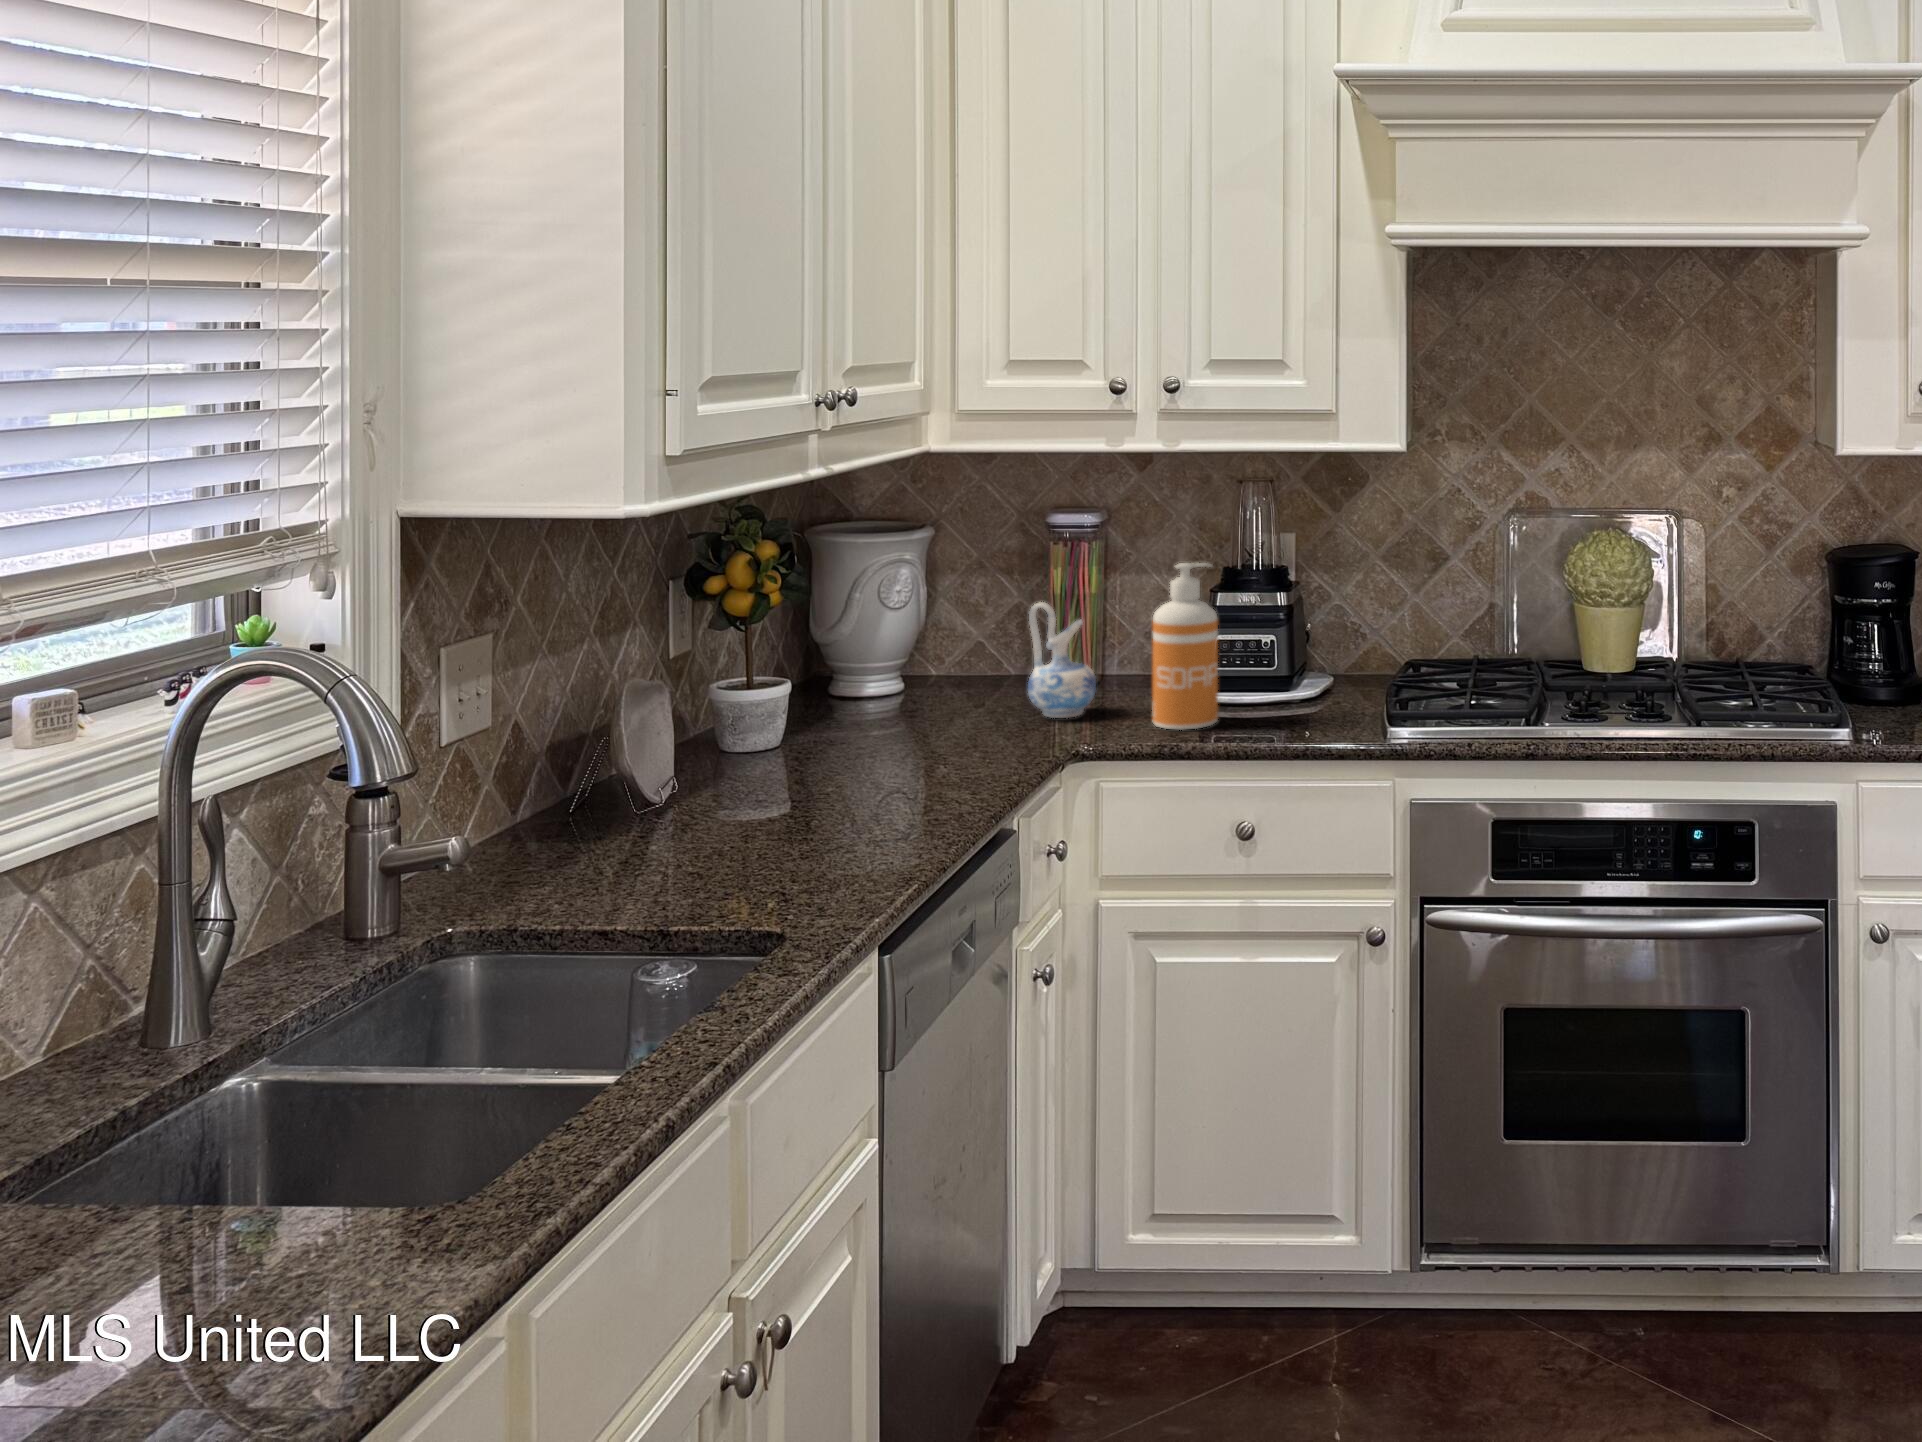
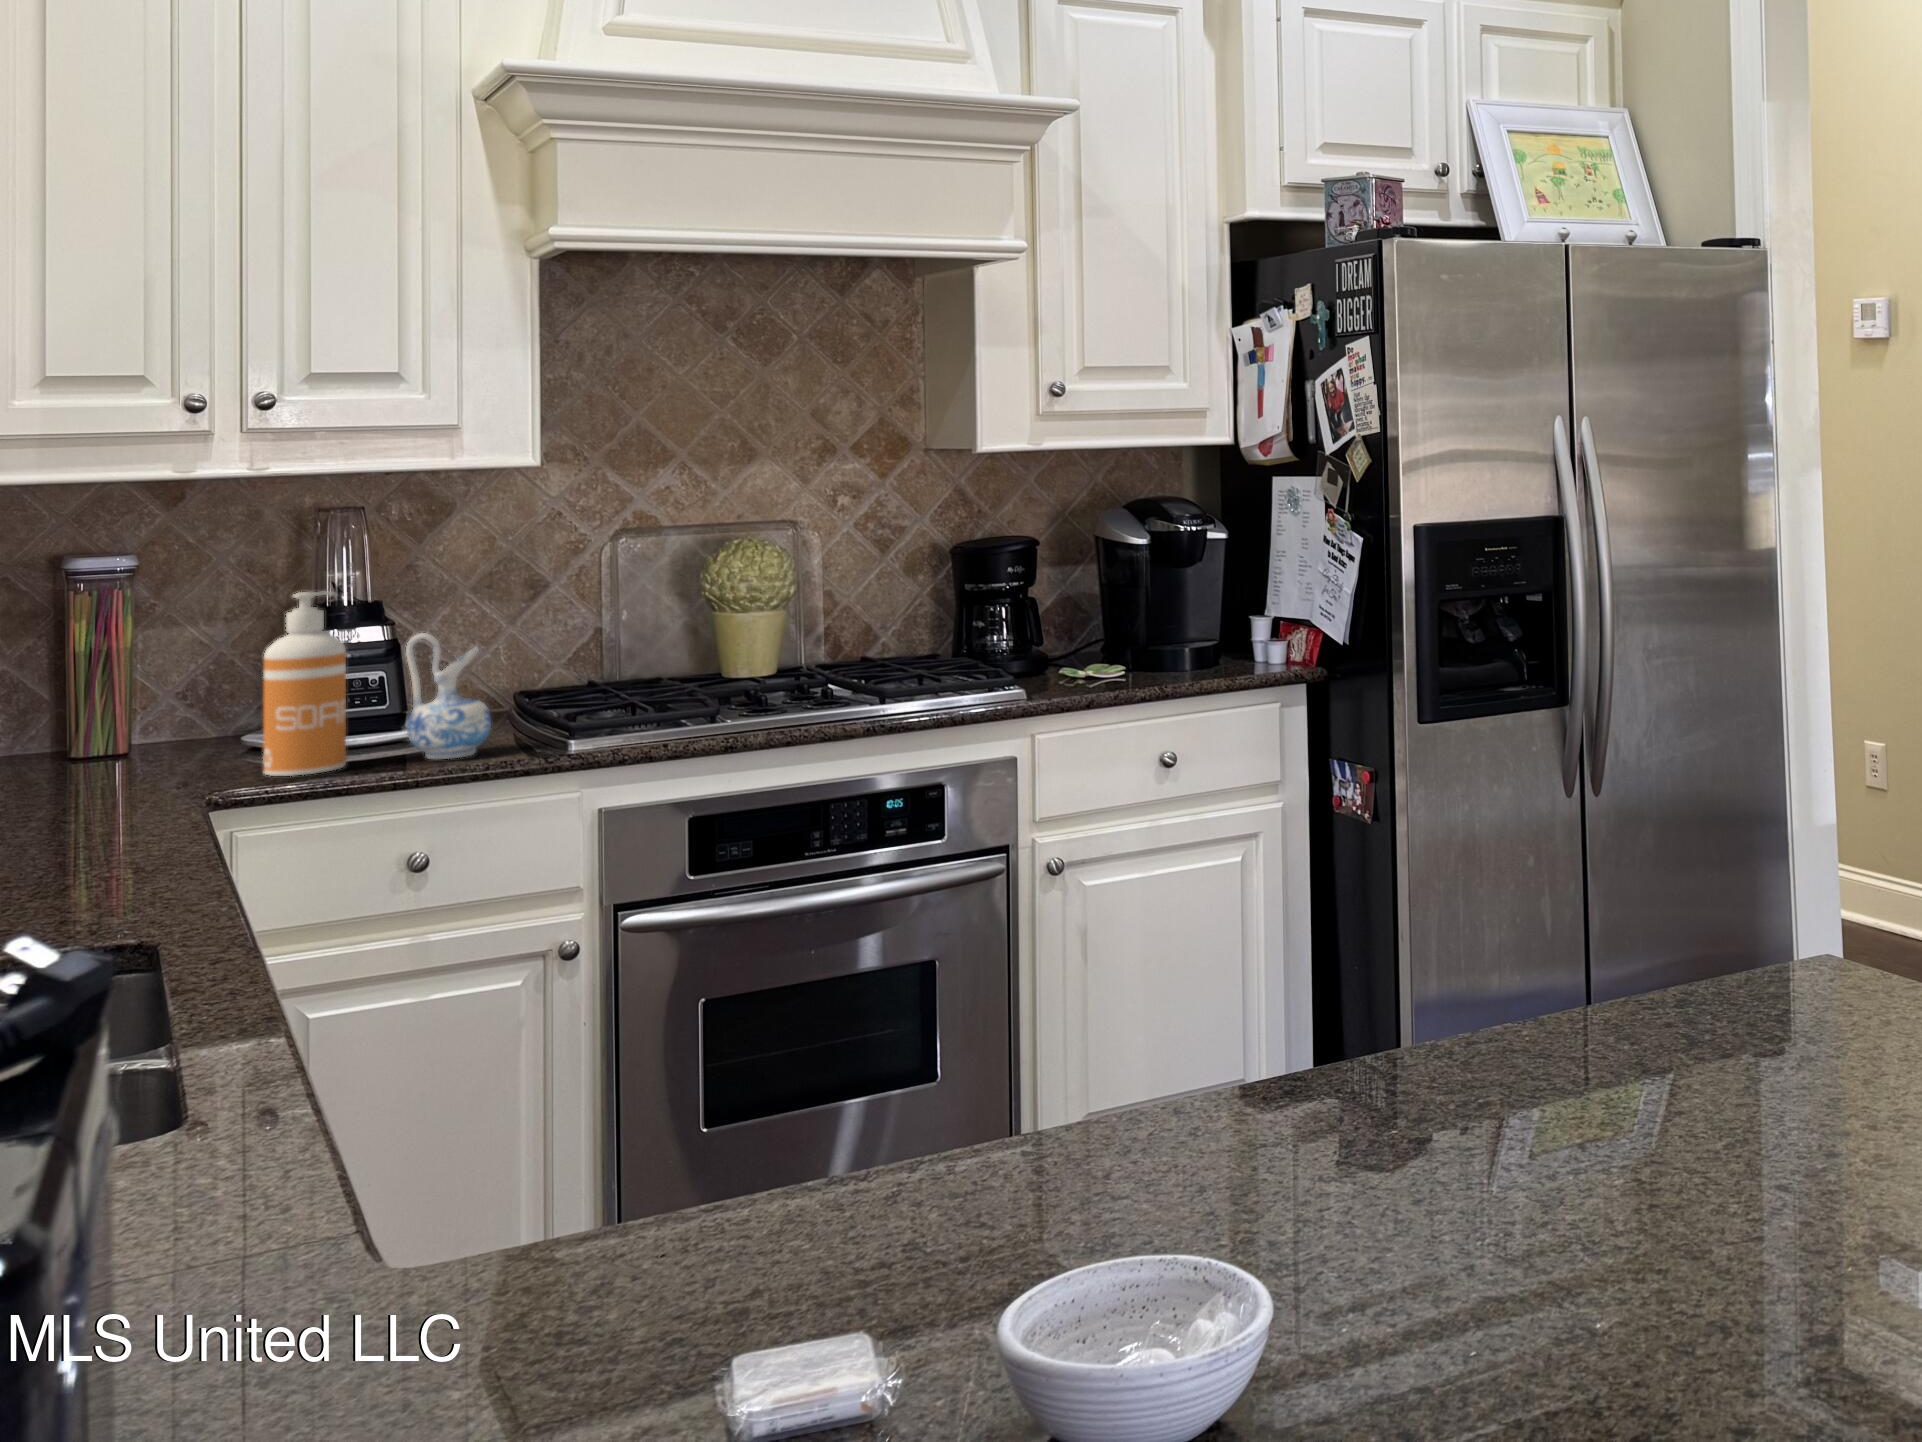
ceramic pitcher: present [1028,602,1096,718] -> present [406,633,491,759]

